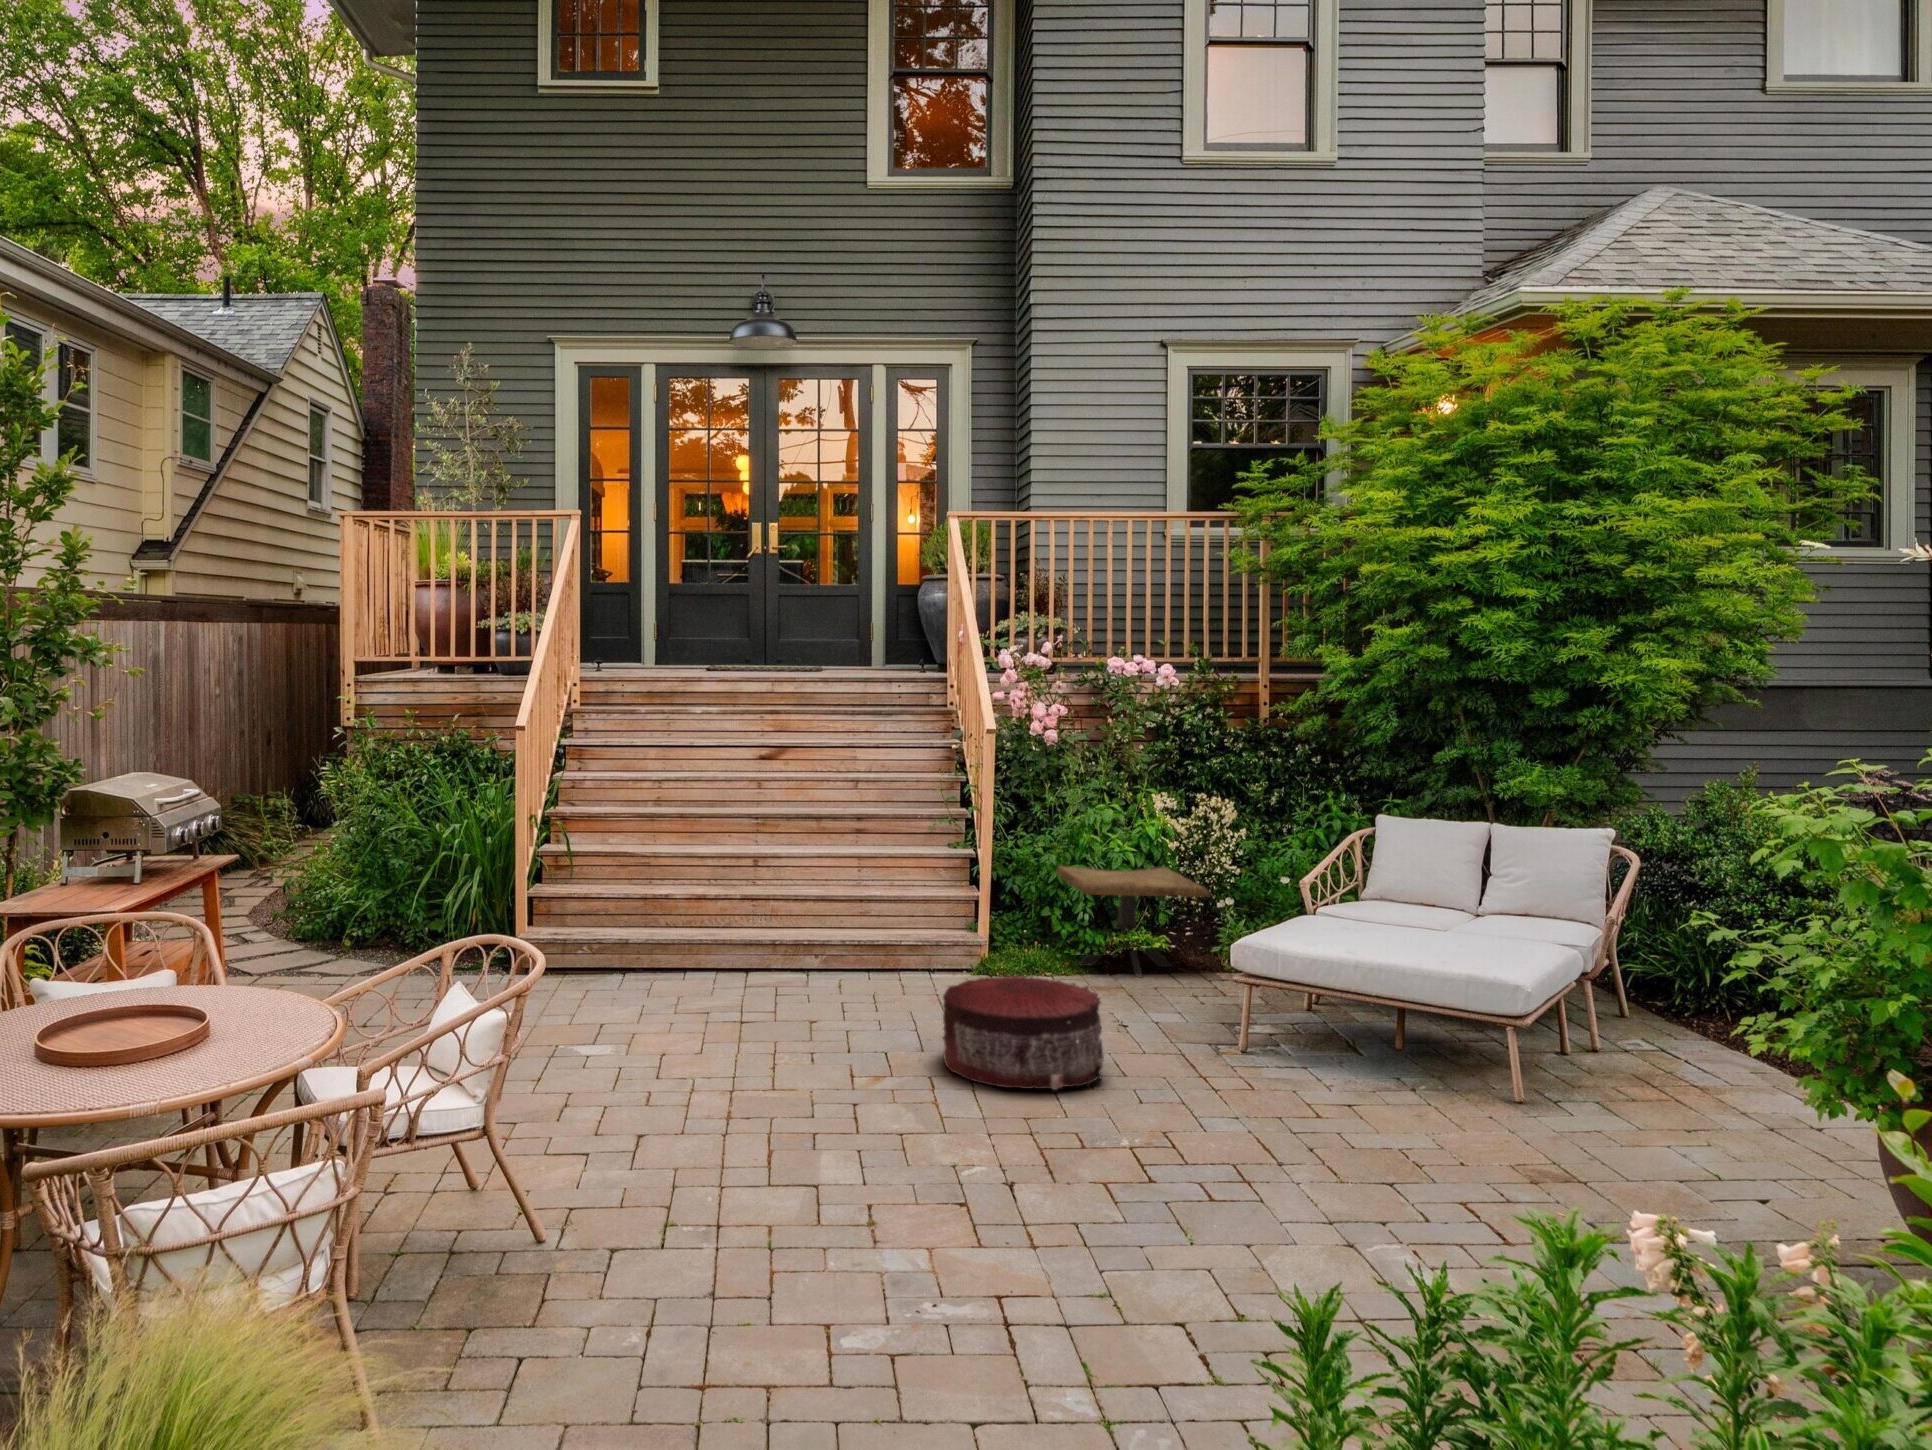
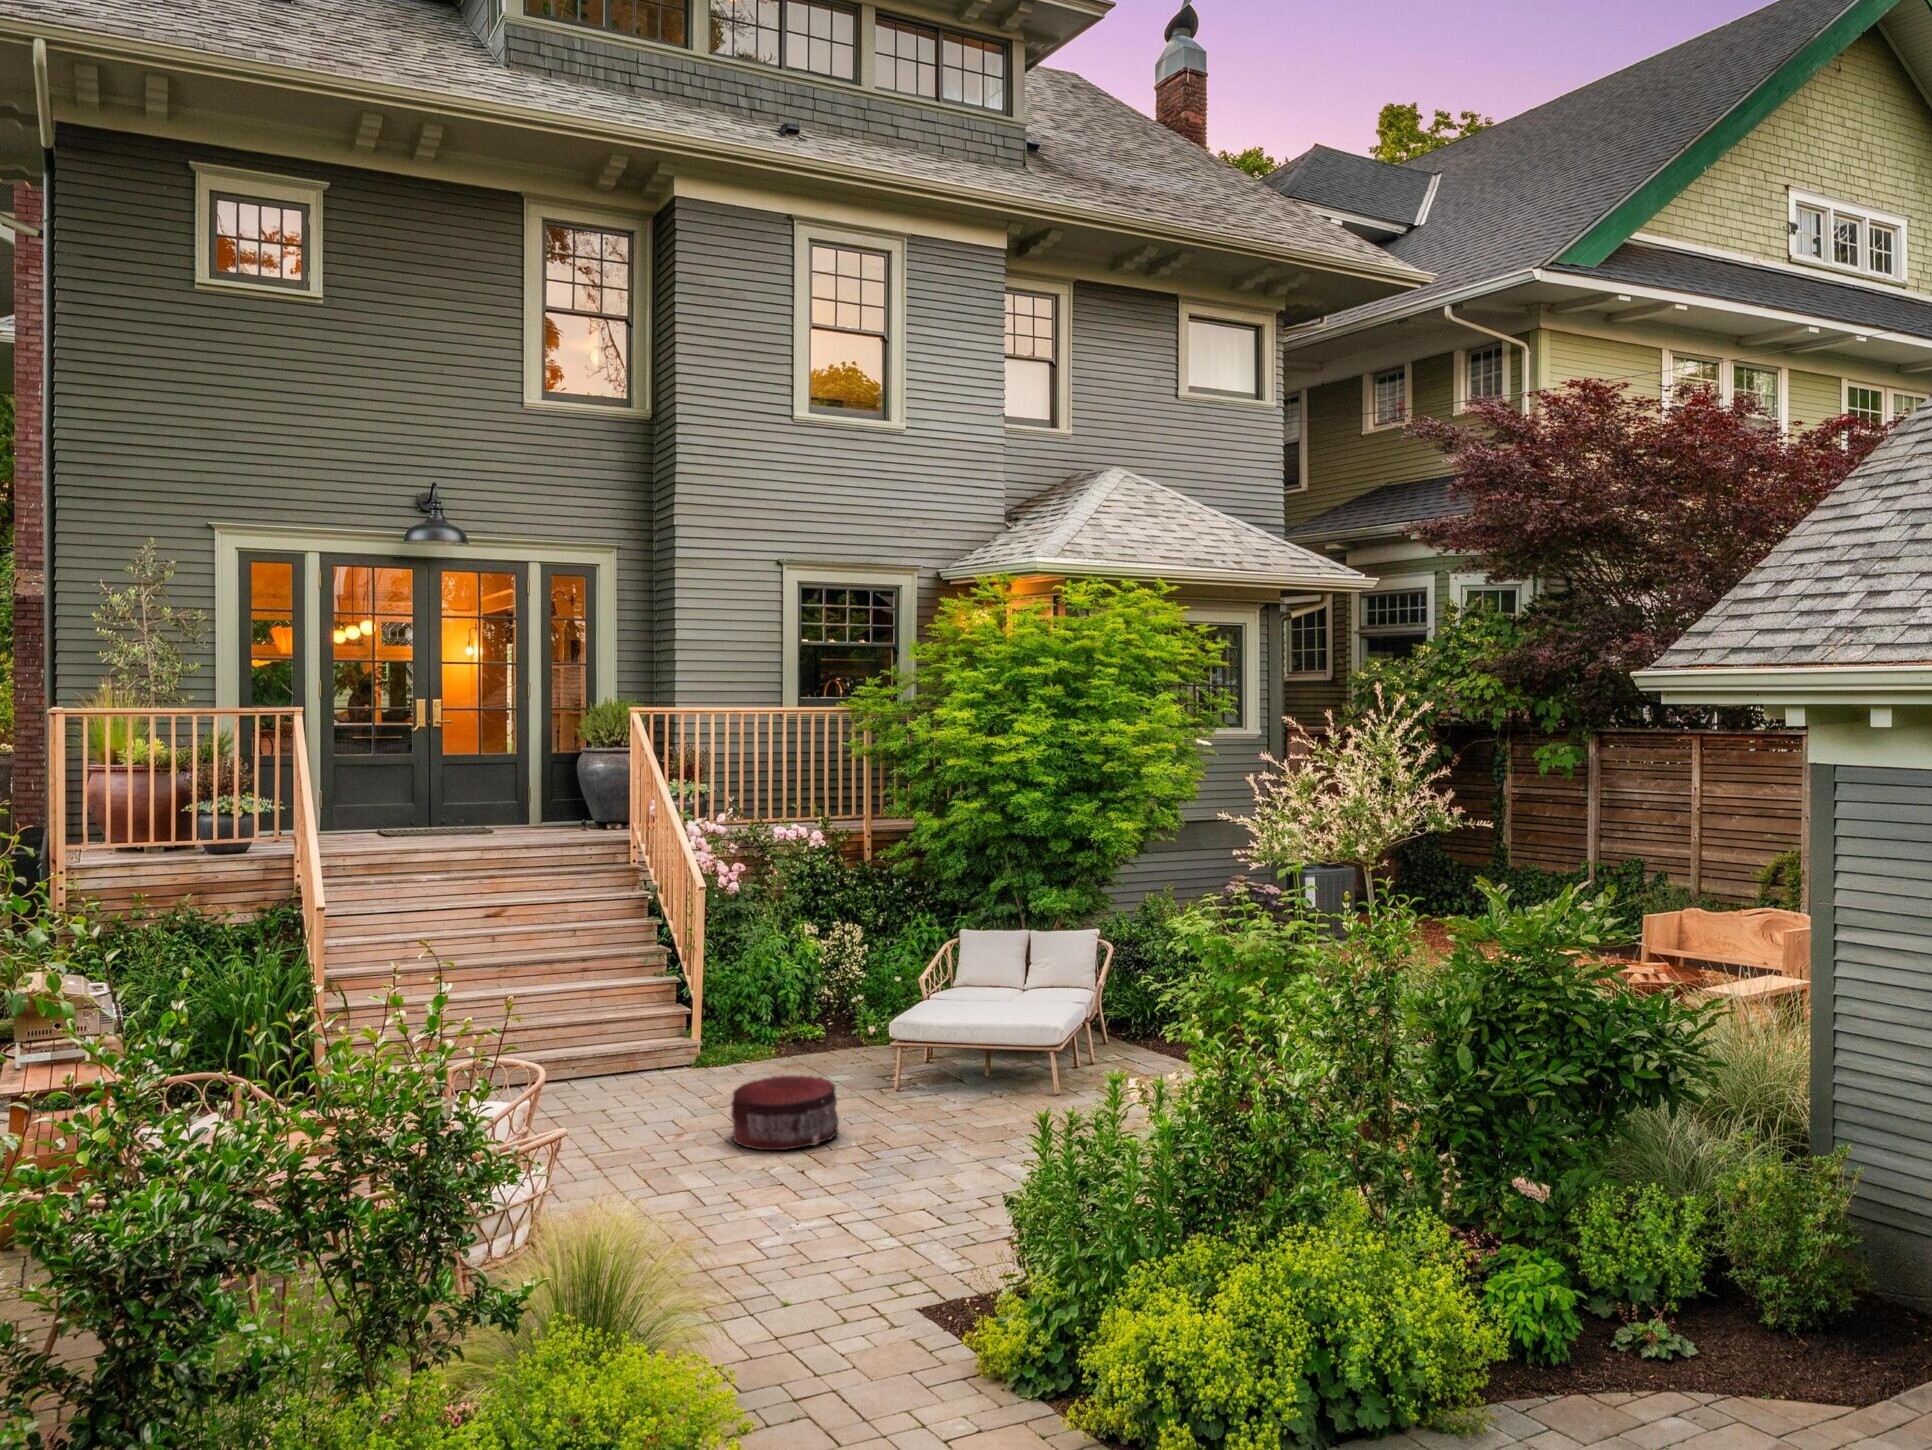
side table: present [1056,866,1210,978] -> none [742,980,861,1064]

